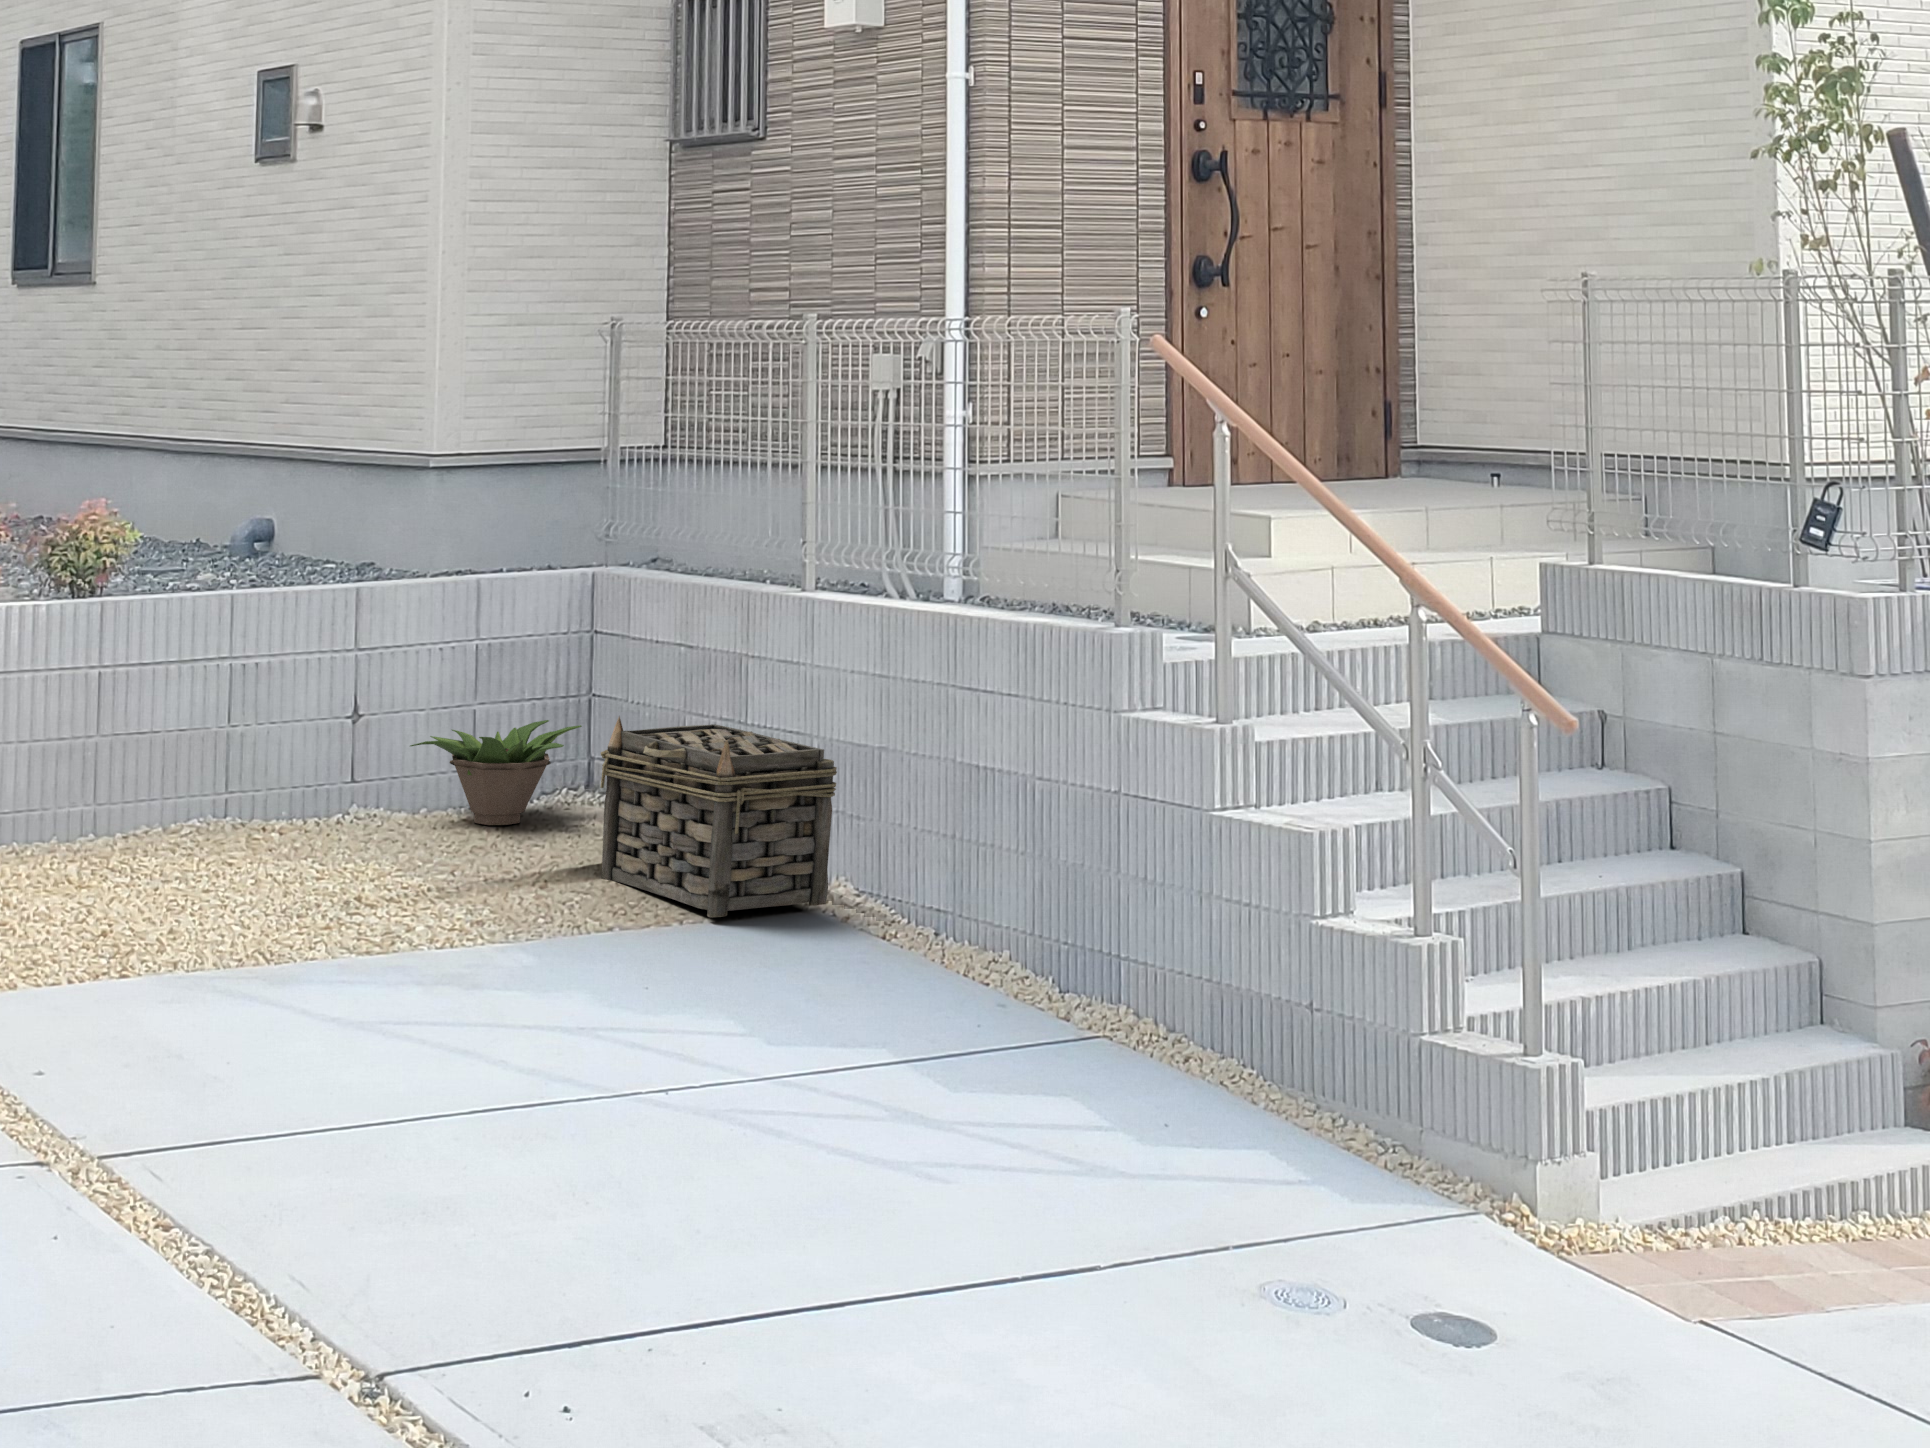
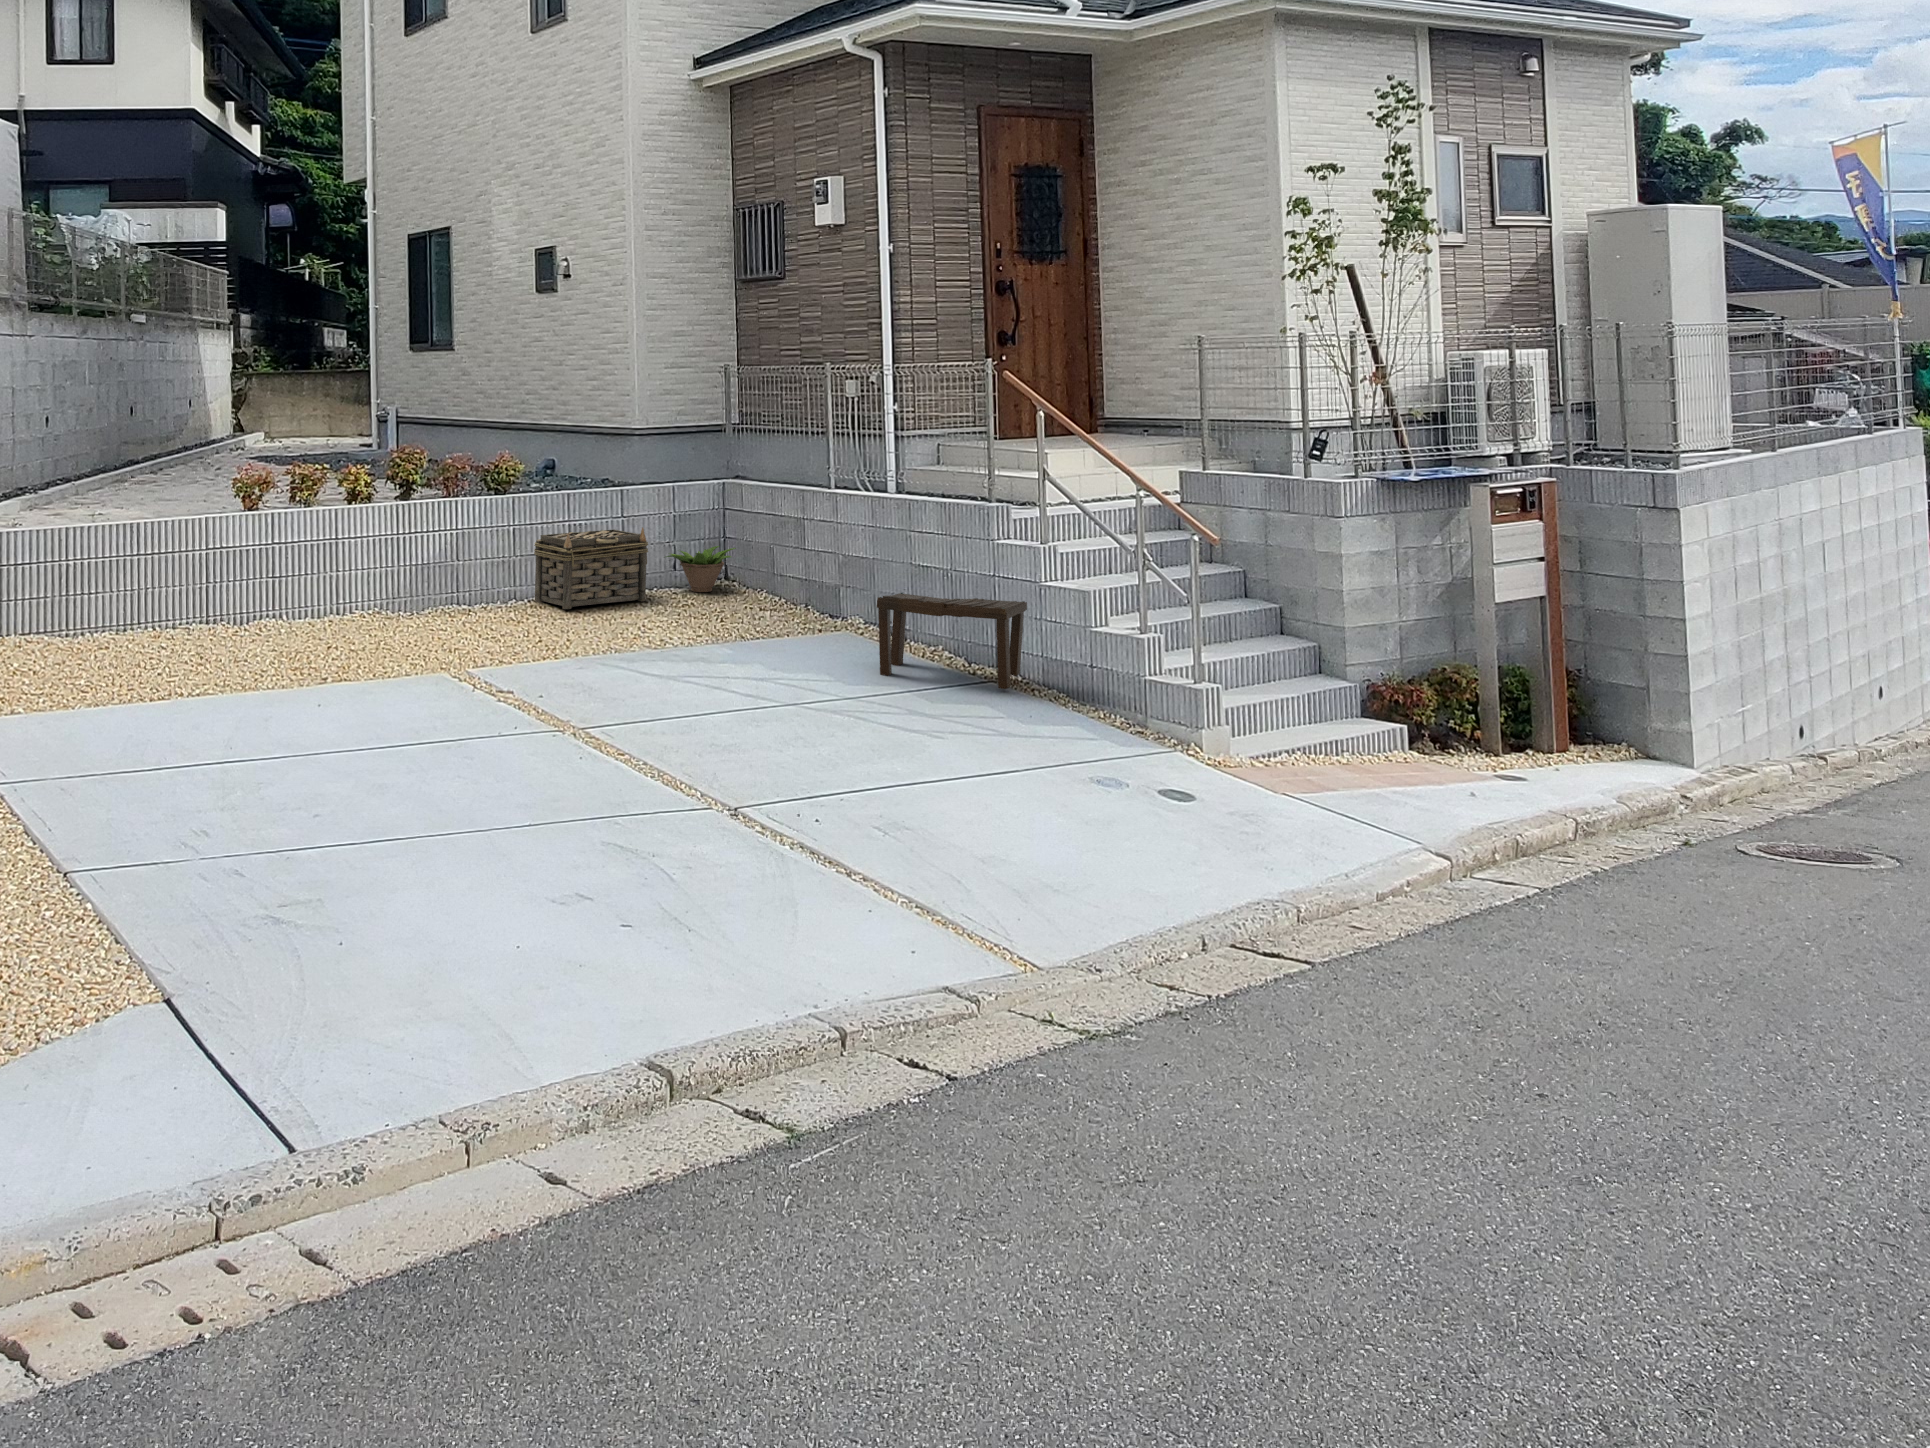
basket: present [600,716,837,917] -> present [534,527,648,609]
bench: none [825,837,1167,1068] -> present [877,593,1027,689]

